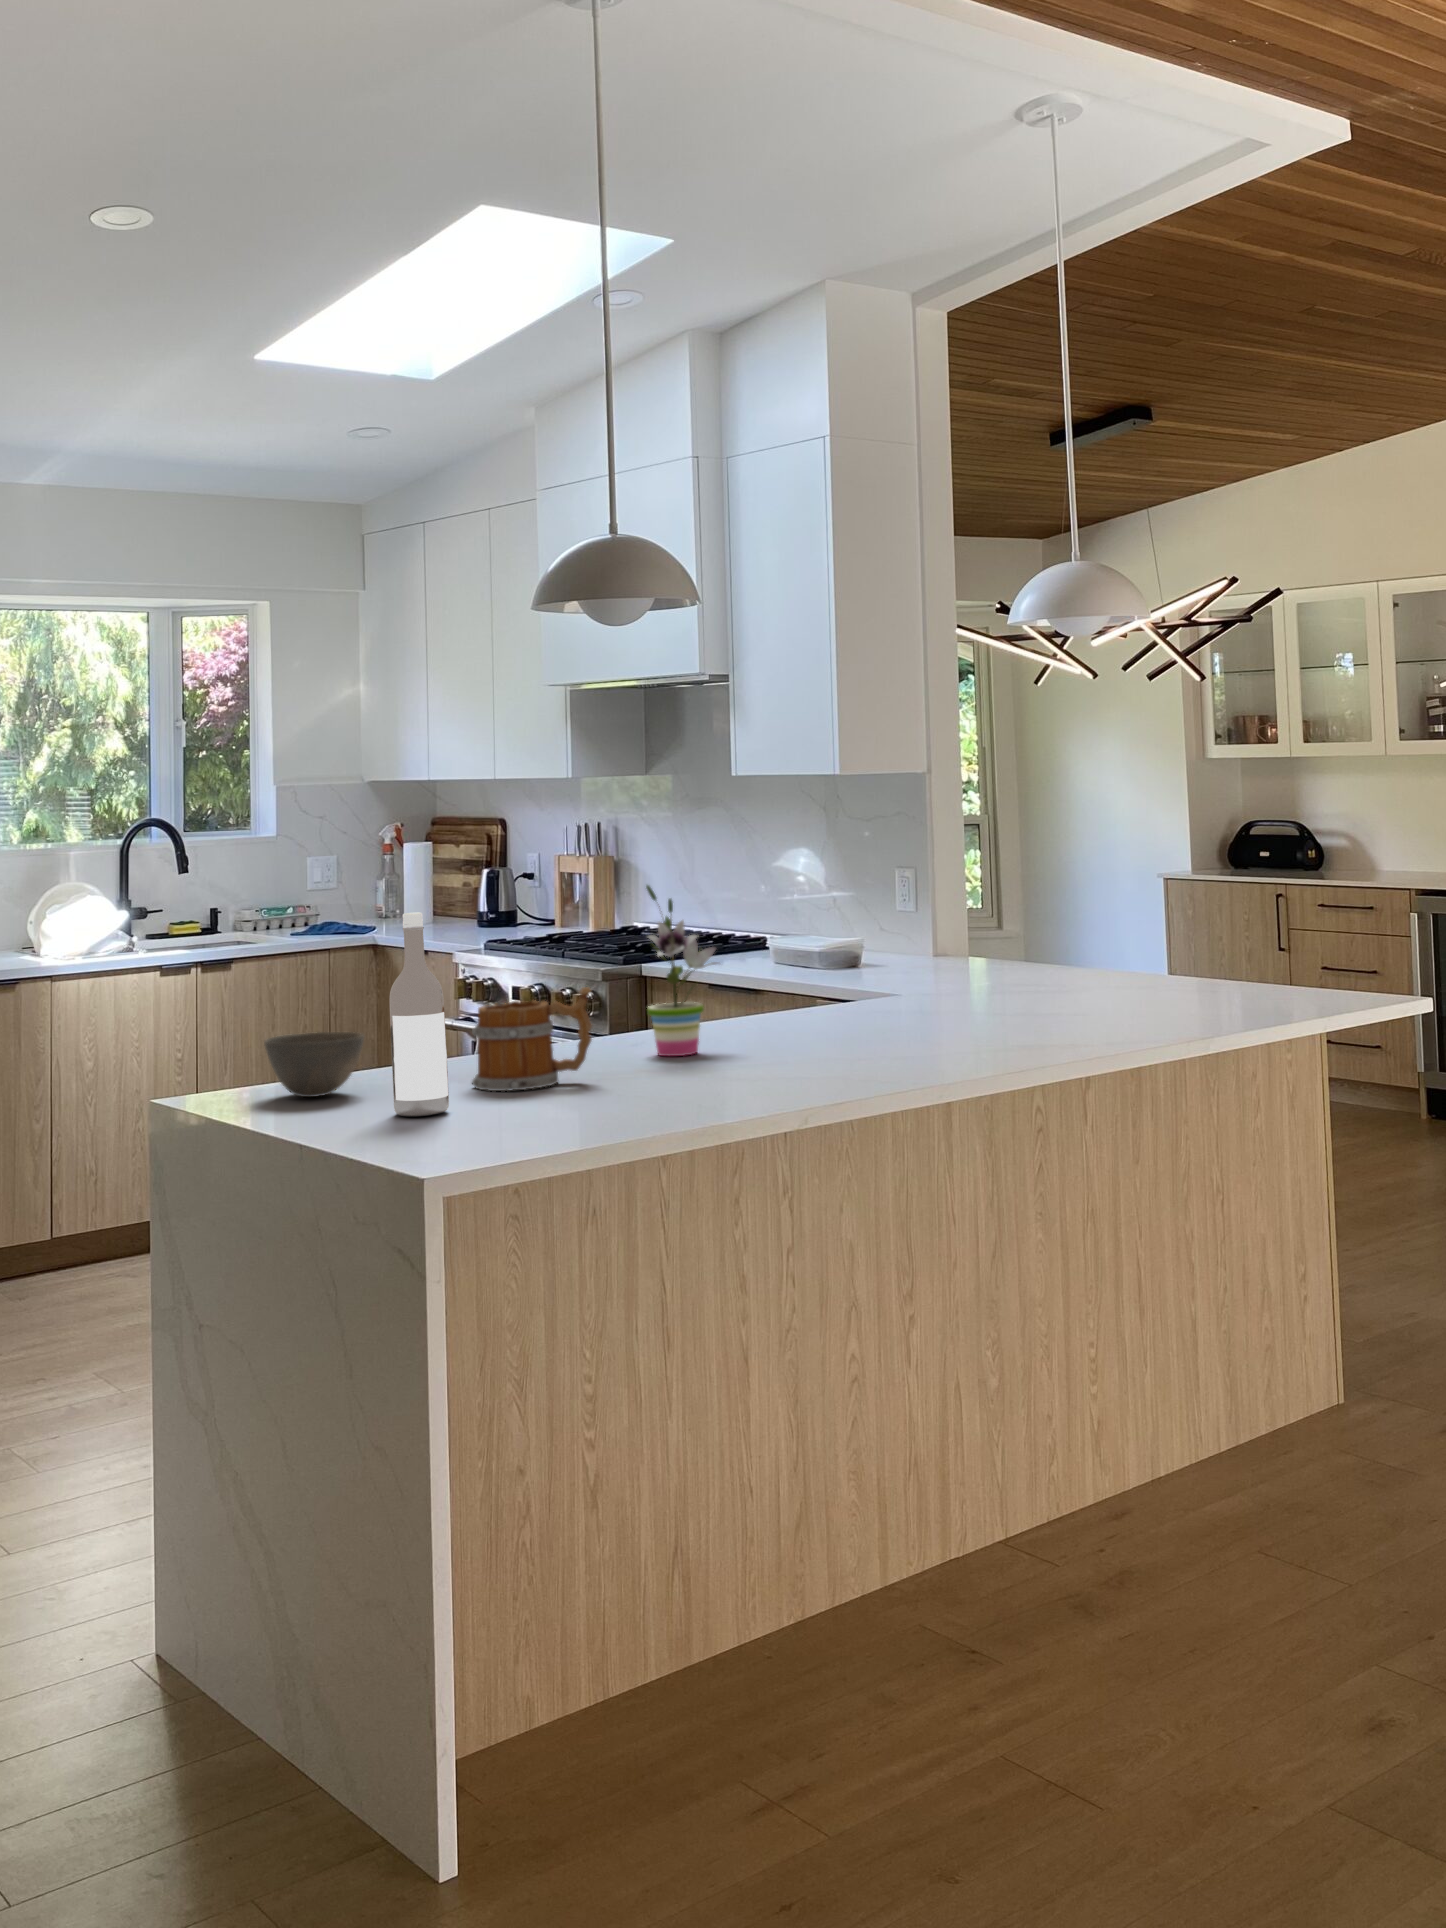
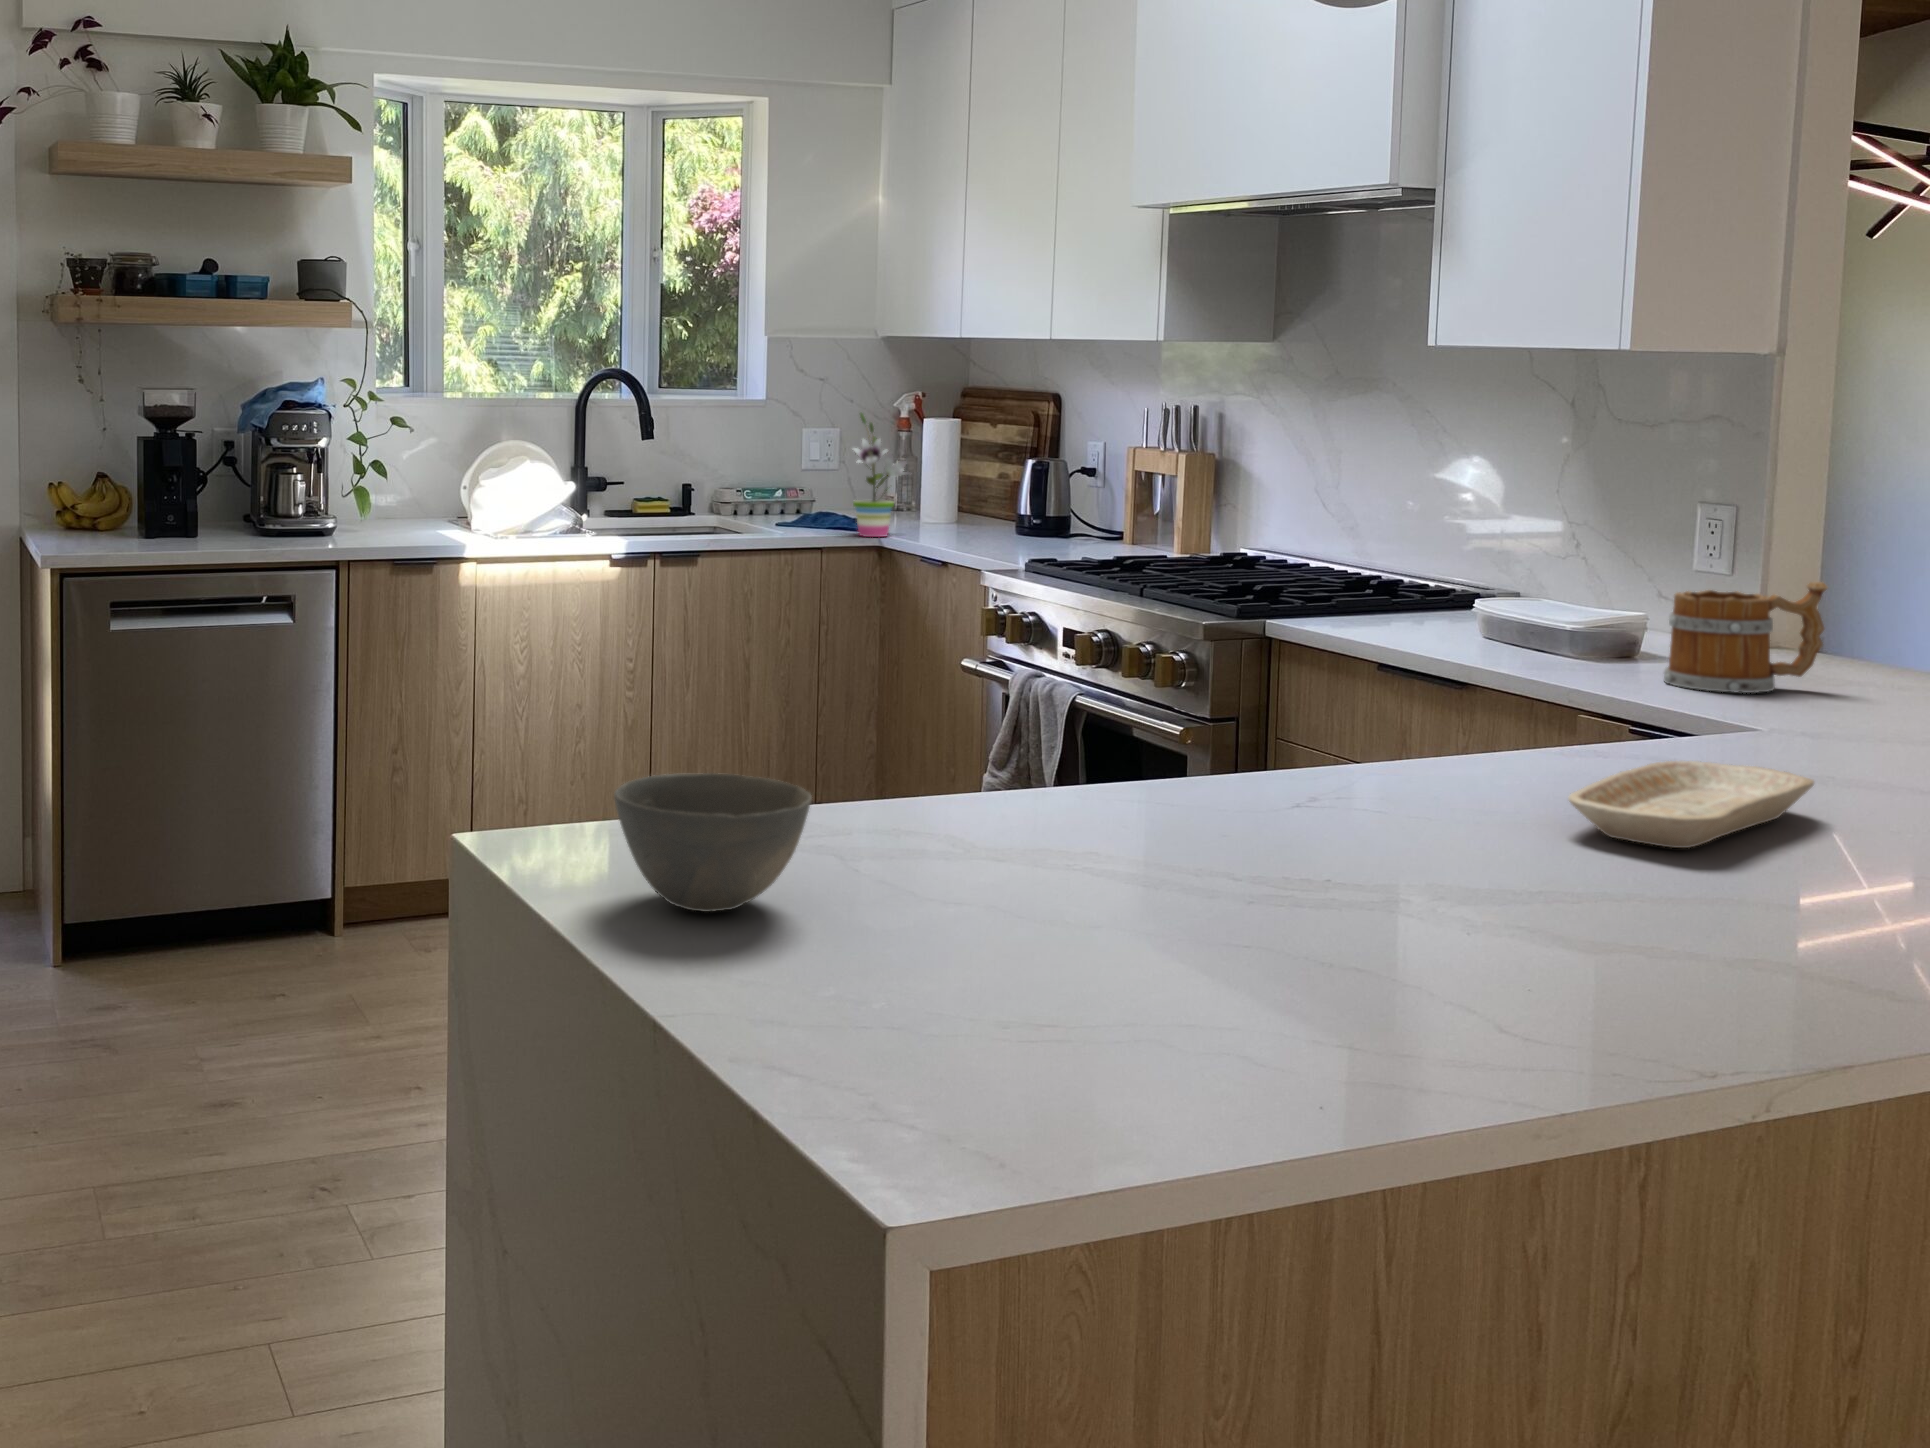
potted plant: present [646,885,717,1056] -> present [853,413,907,537]
wine bottle: present [390,913,449,1116] -> none [855,576,977,1032]
mug: present [472,987,592,1091] -> present [1664,582,1828,693]
tray: none [749,999,875,1036] -> present [1568,761,1814,848]

